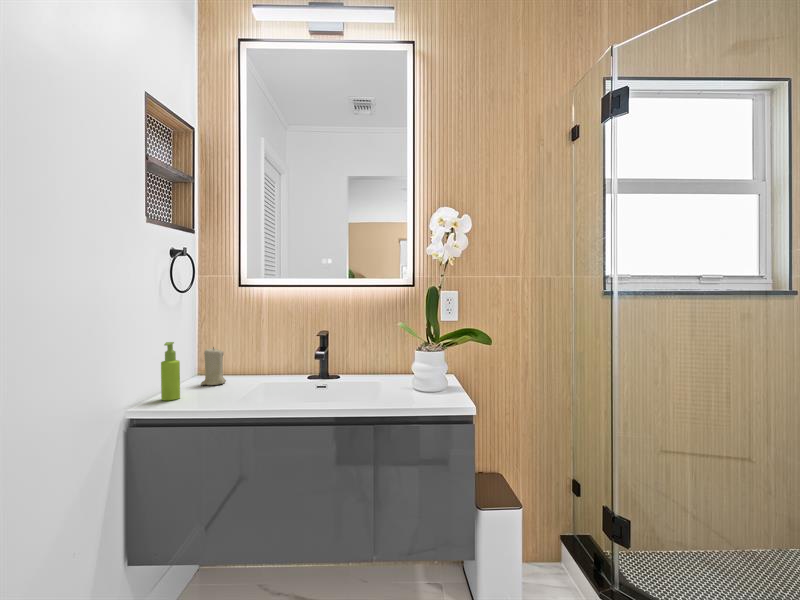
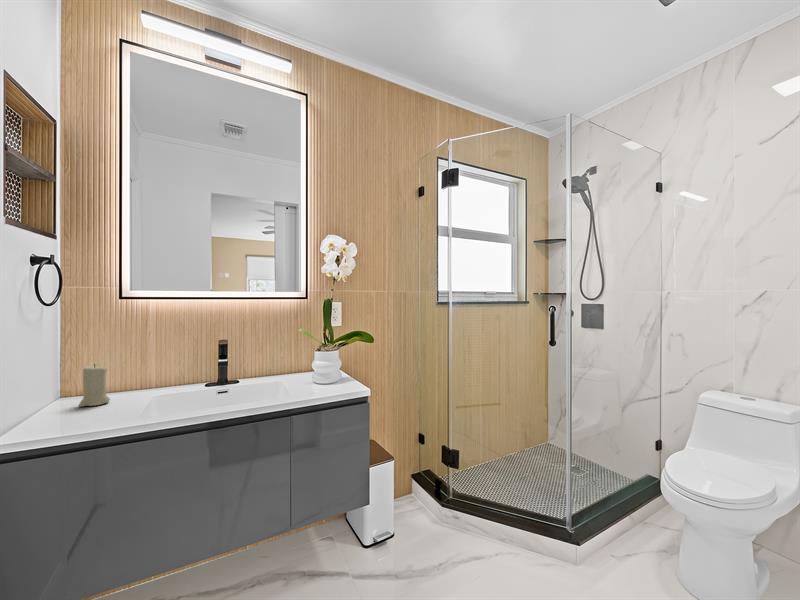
soap dispenser: present [161,342,180,400] -> none [43,362,69,430]

